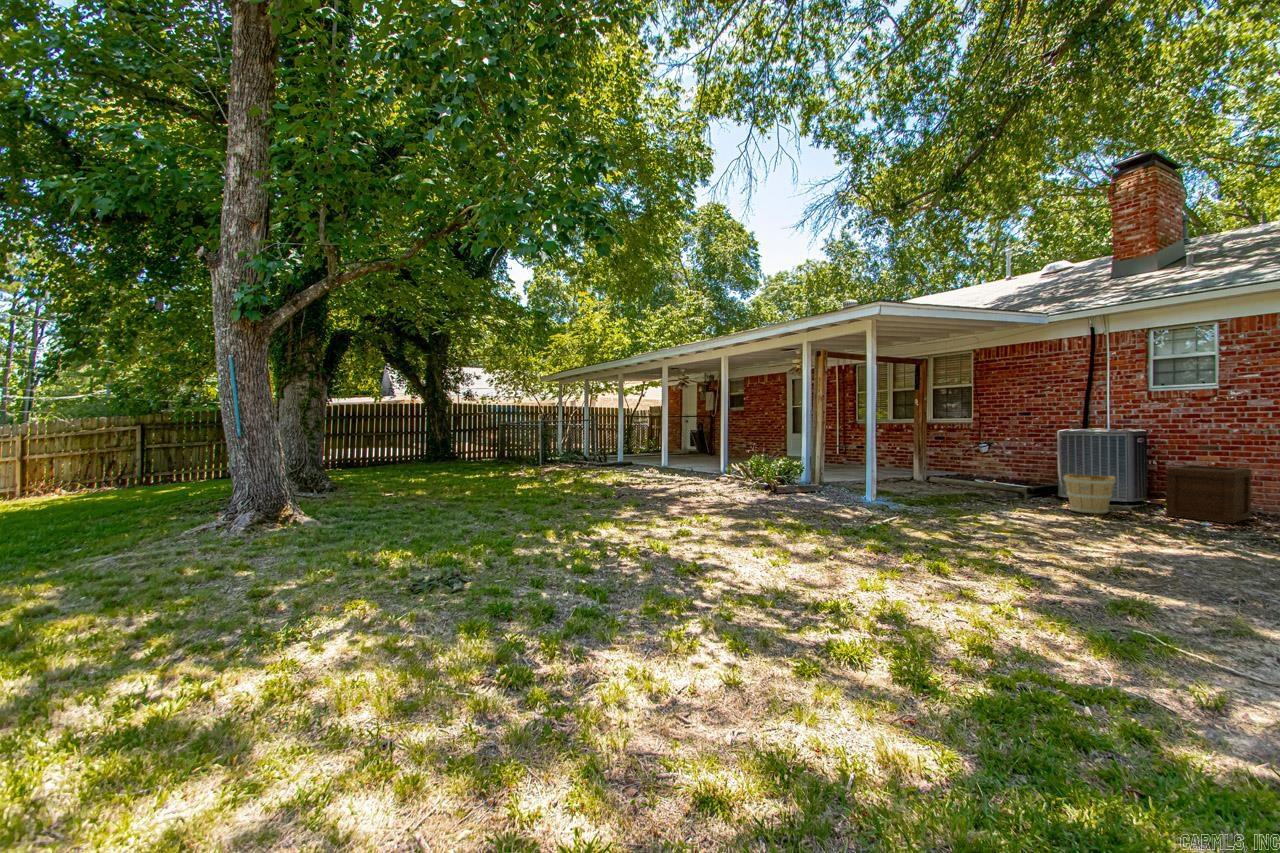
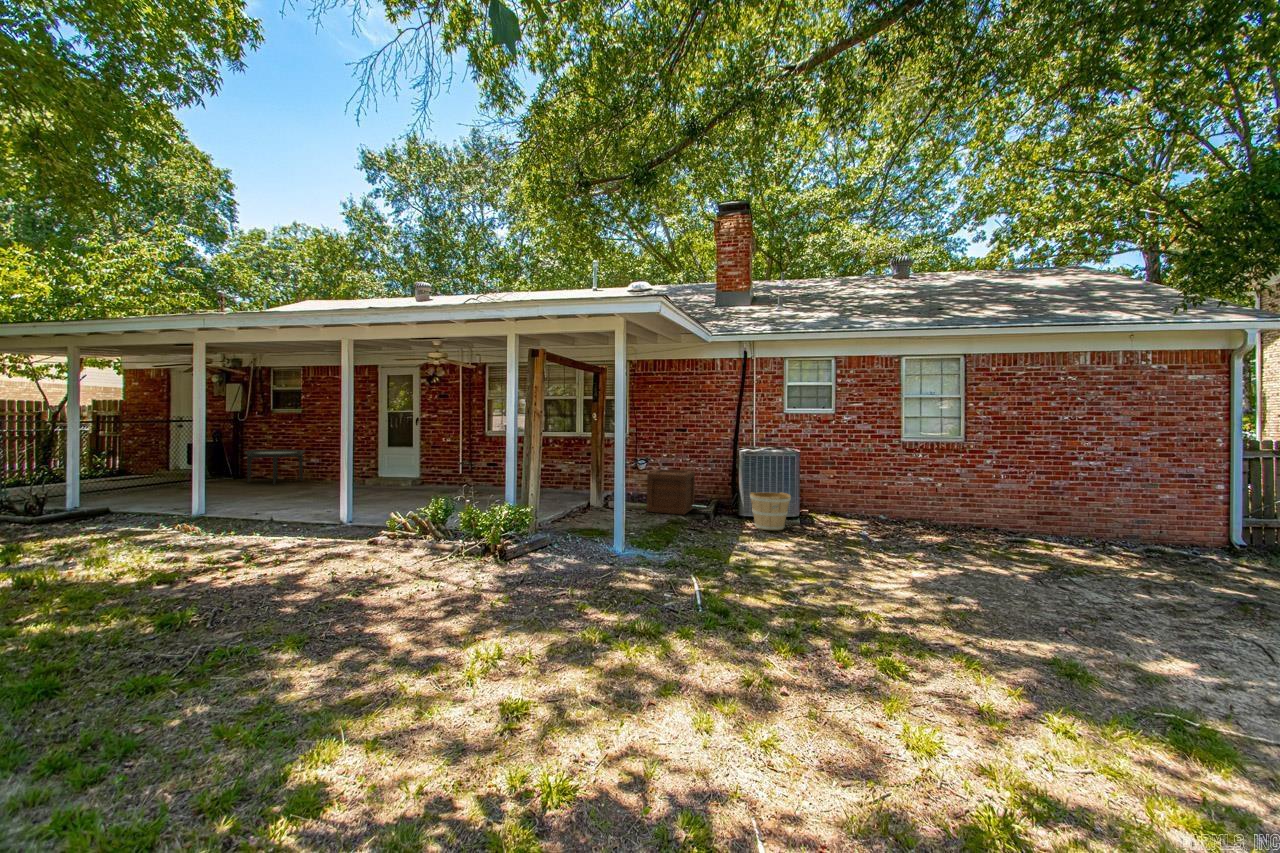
round table: none [716,435,752,458] -> present [245,449,304,485]
wooden crate: present [1166,465,1252,524] -> present [646,469,695,515]

